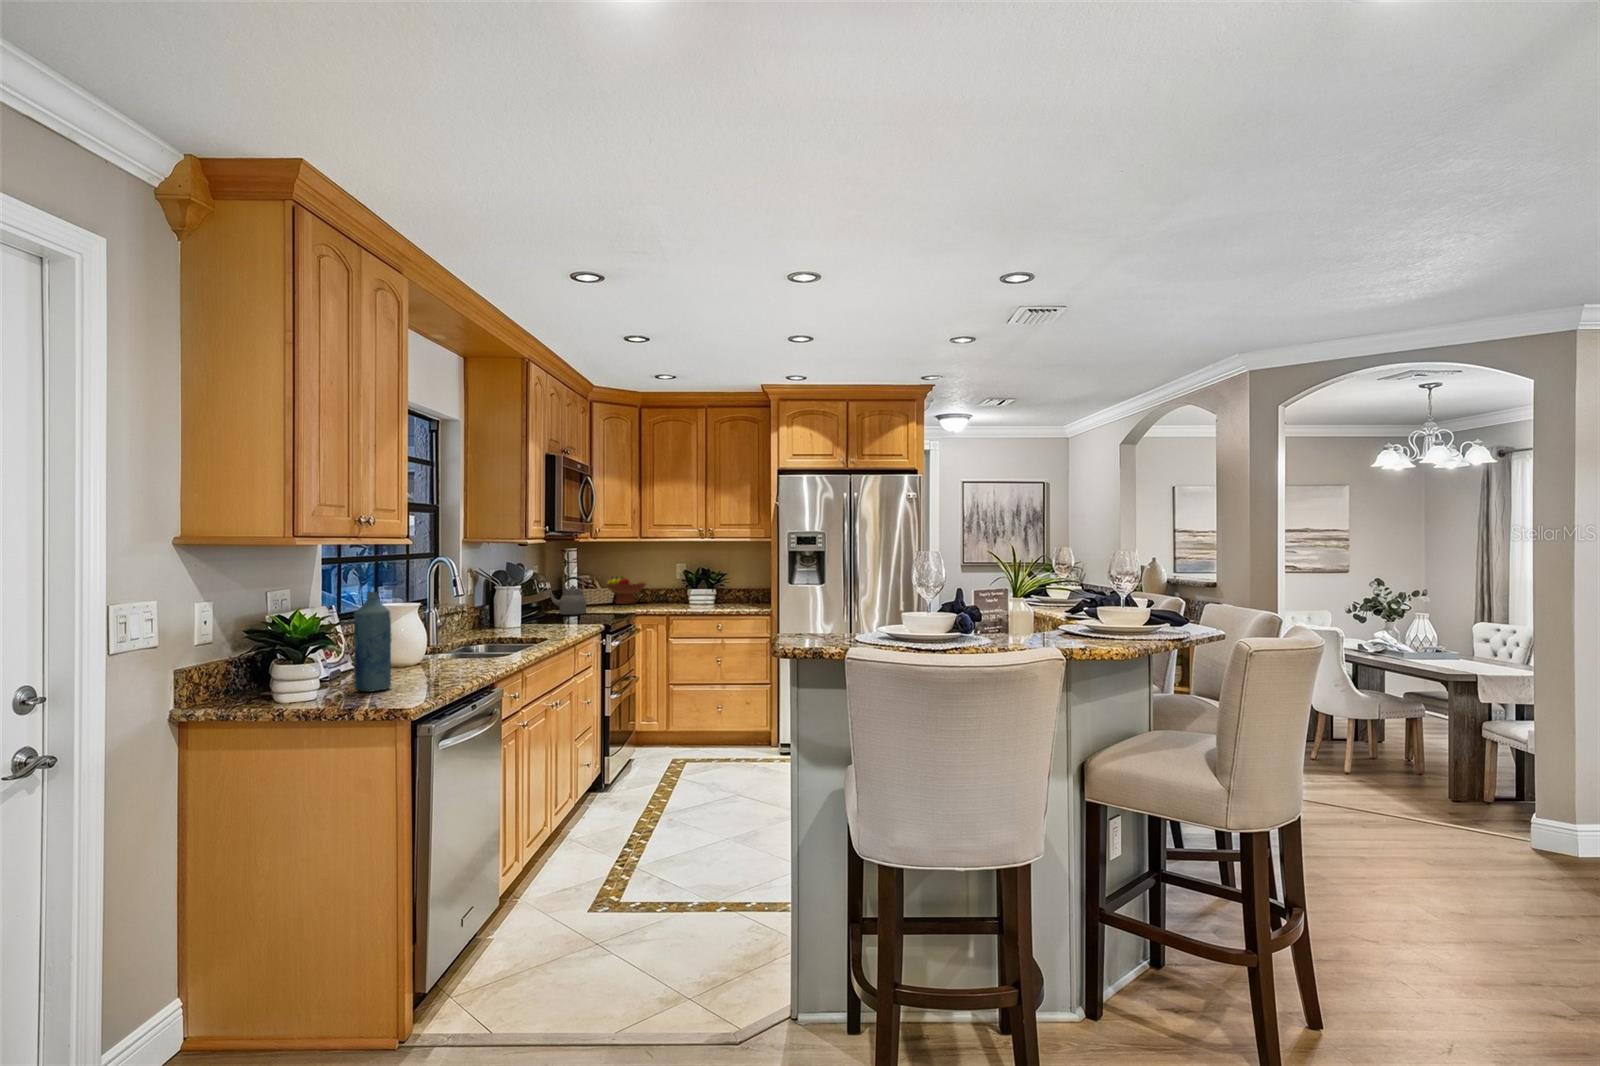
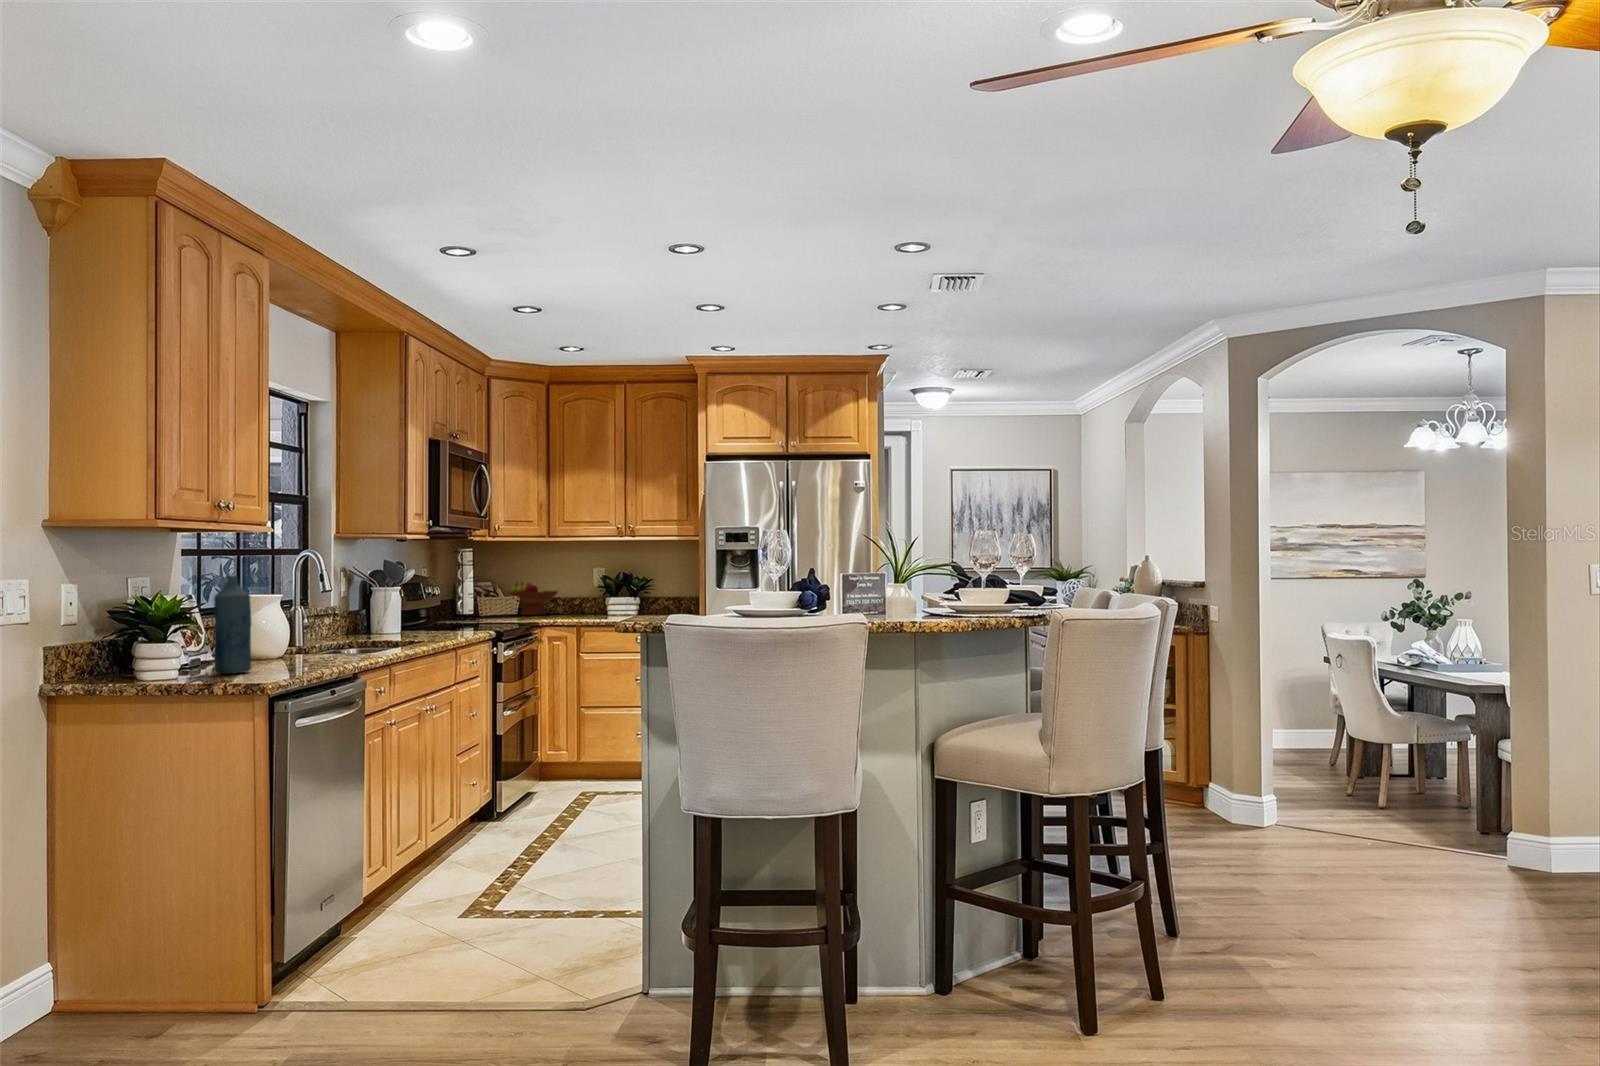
kettle: present [547,577,586,615] -> none [435,581,482,624]

